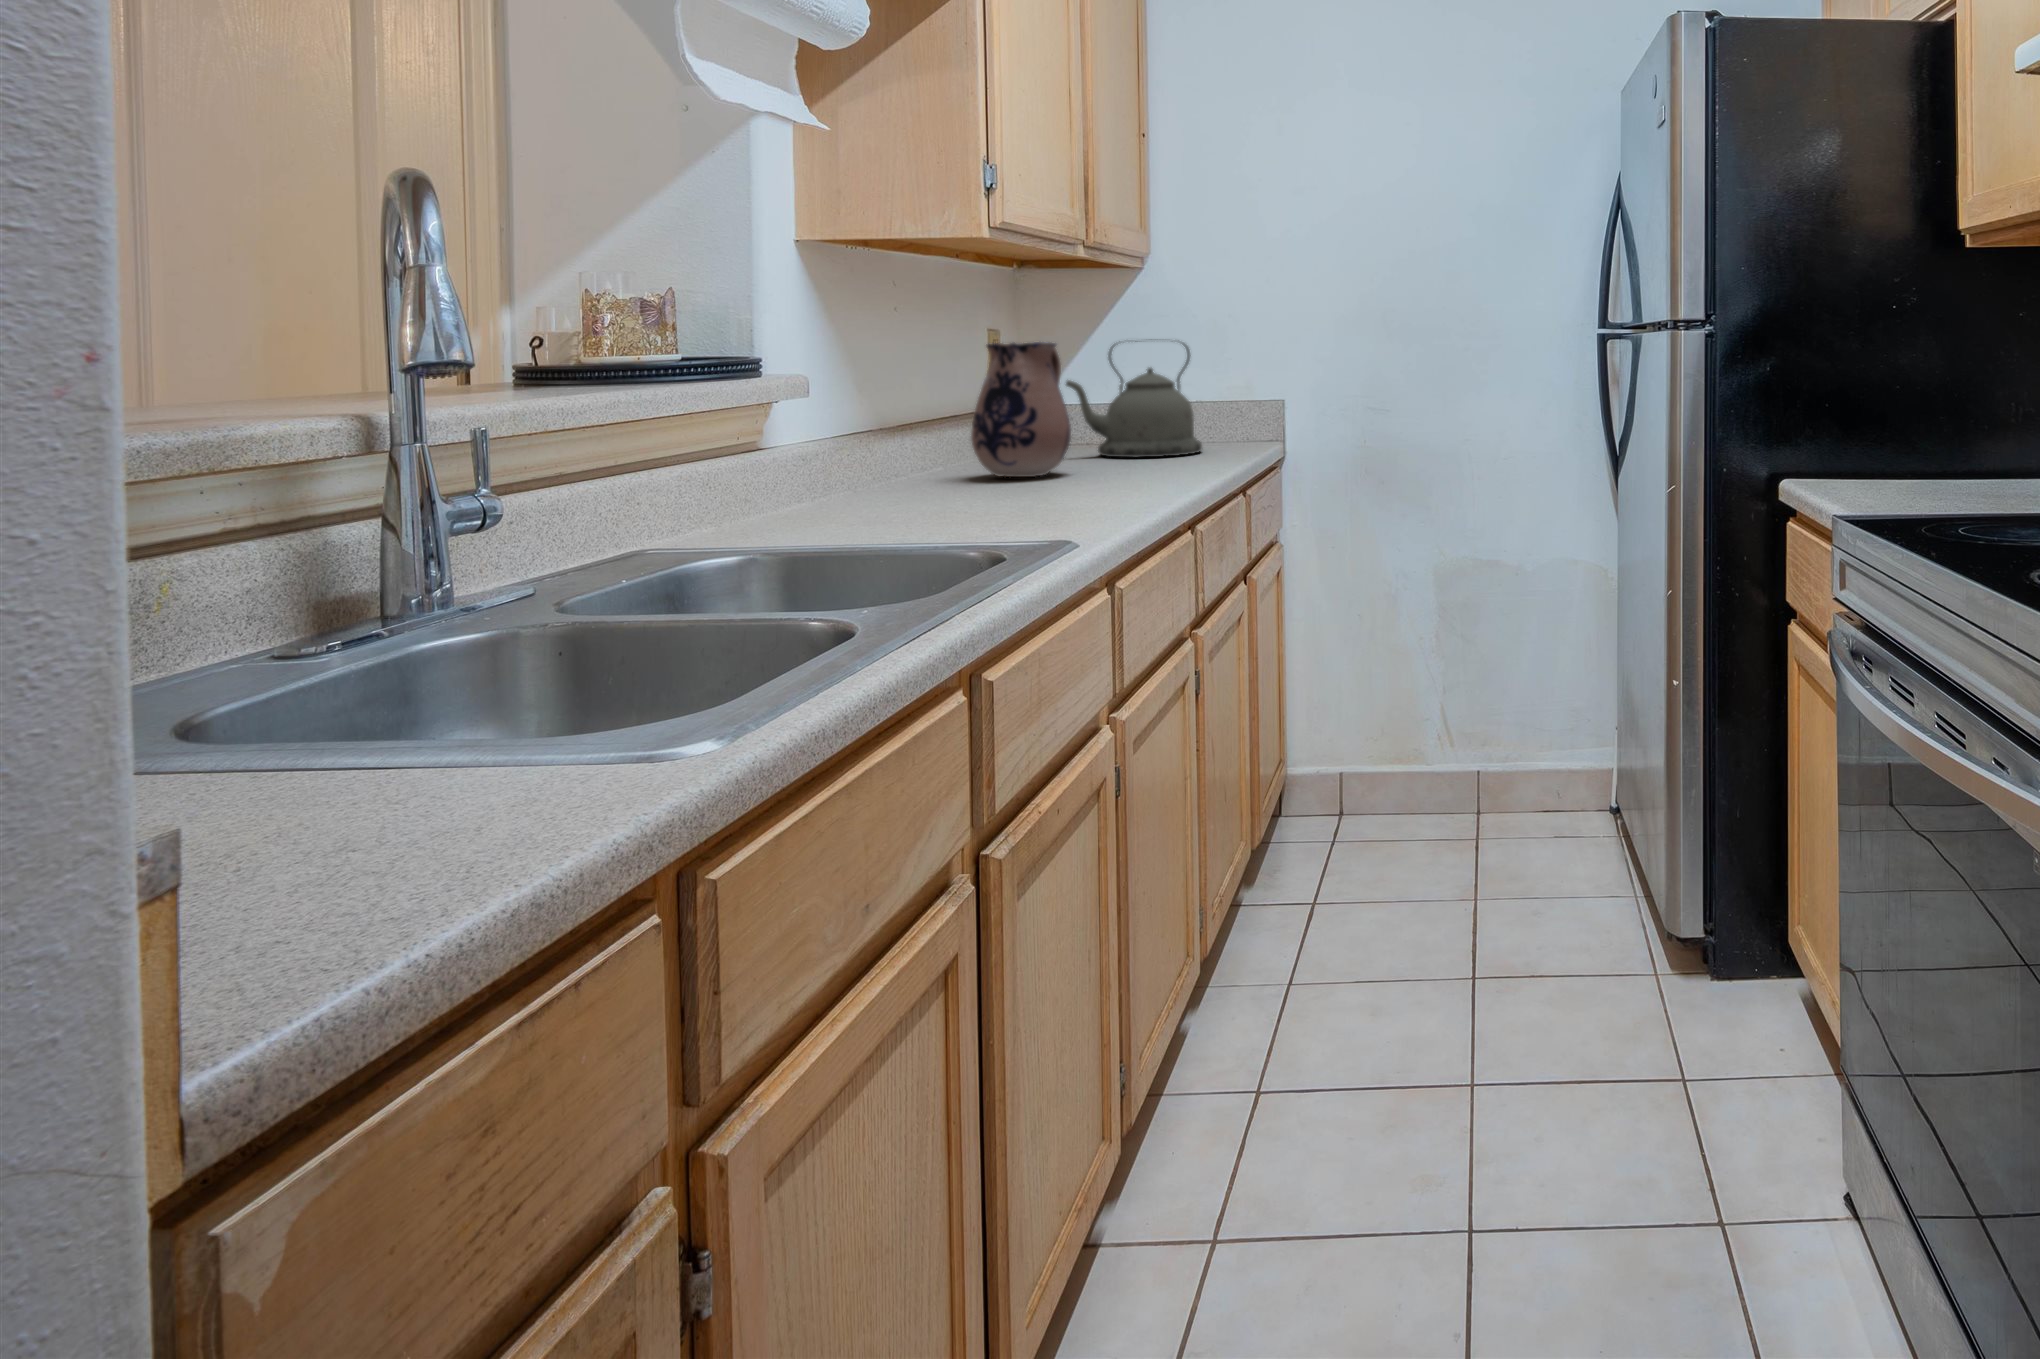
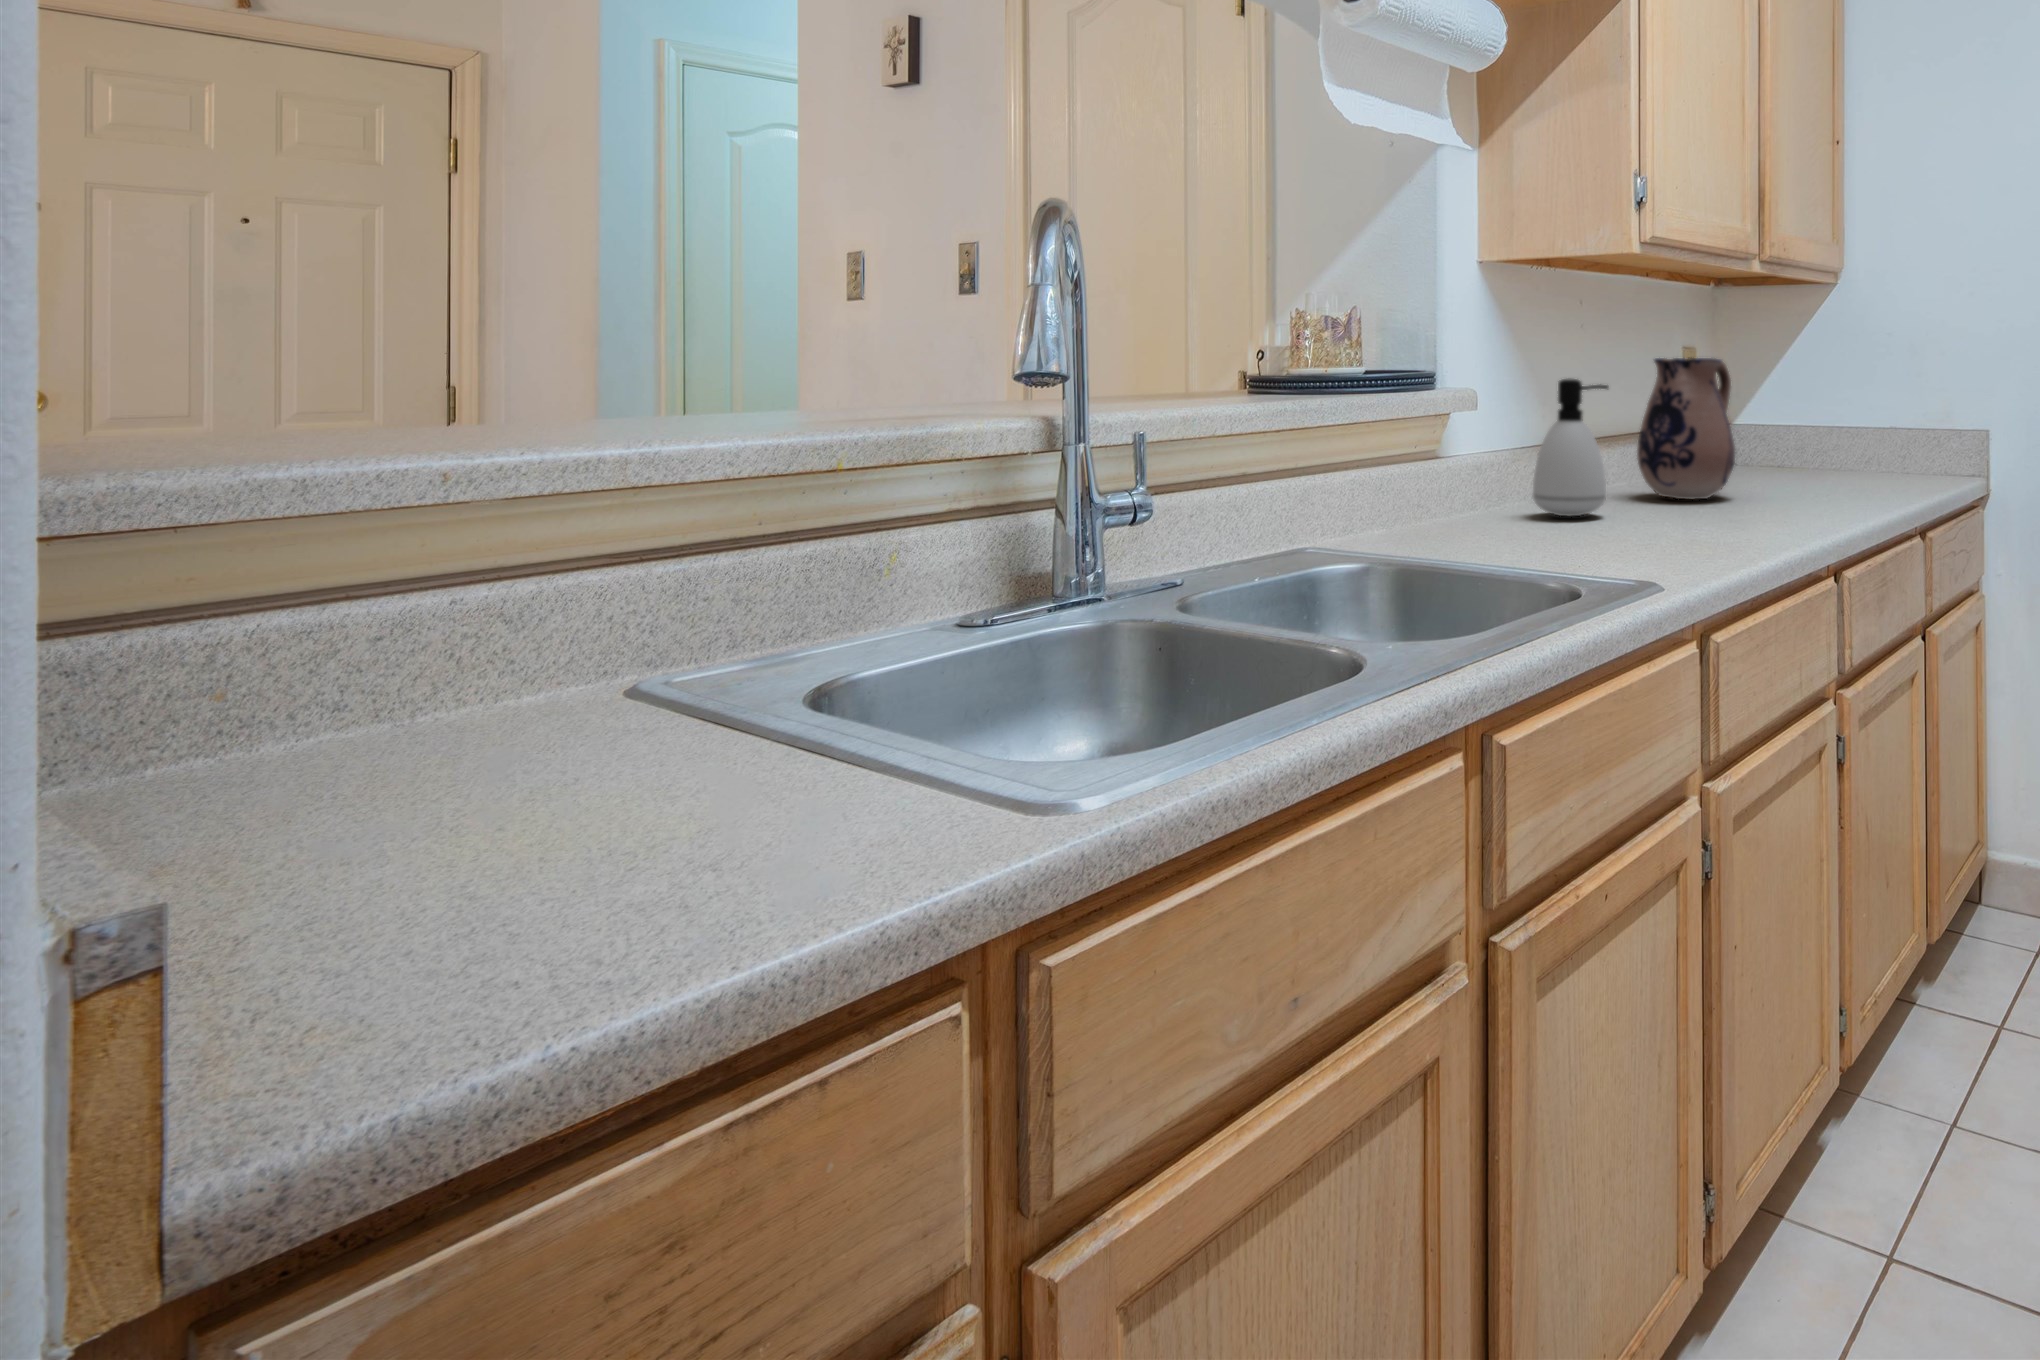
kettle: present [1066,341,1202,457] -> none [1745,356,1892,486]
soap dispenser: none [878,364,960,499] -> present [1533,379,1608,516]

